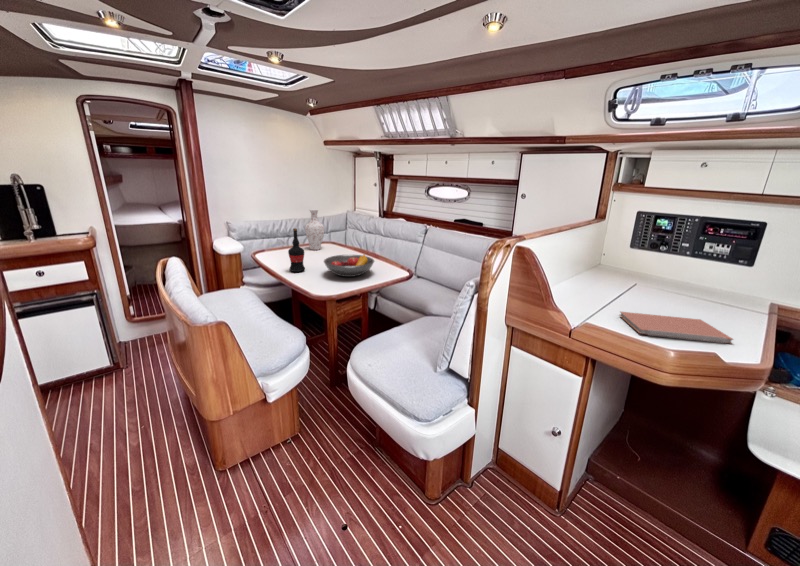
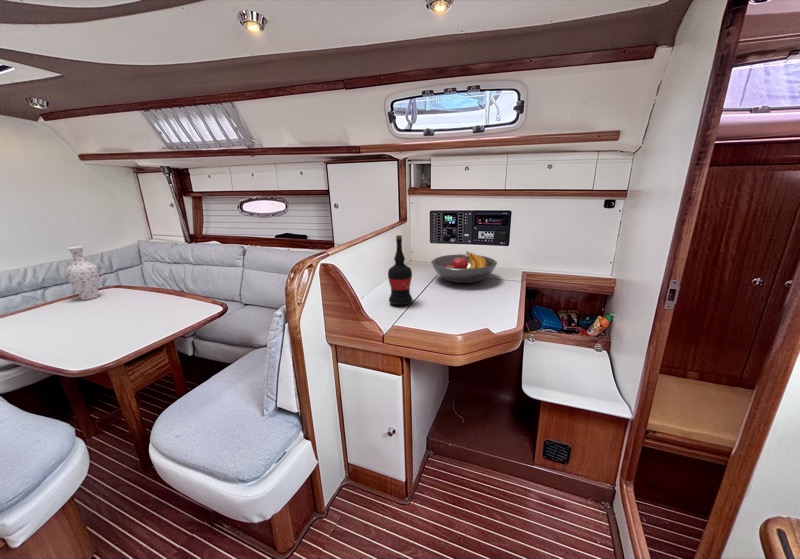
wine bottle: present [288,228,305,272] -> present [388,235,412,305]
fruit bowl: present [324,254,374,277] -> present [431,251,497,283]
notebook: present [620,312,733,343] -> none [423,299,503,325]

